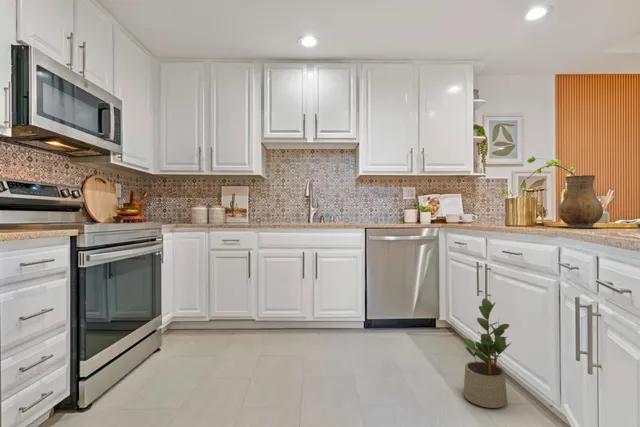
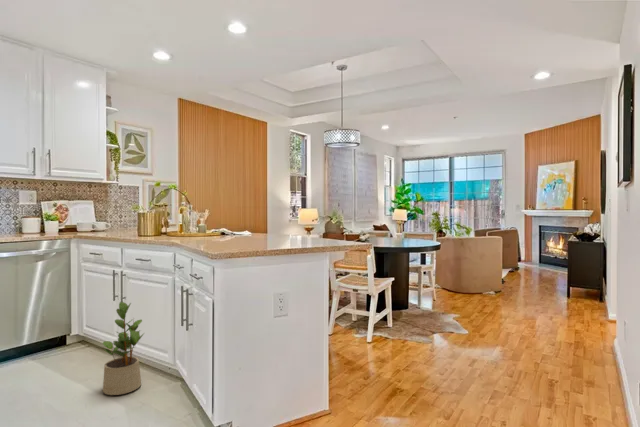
ceramic pitcher: present [558,175,603,228] -> none [178,198,206,236]

